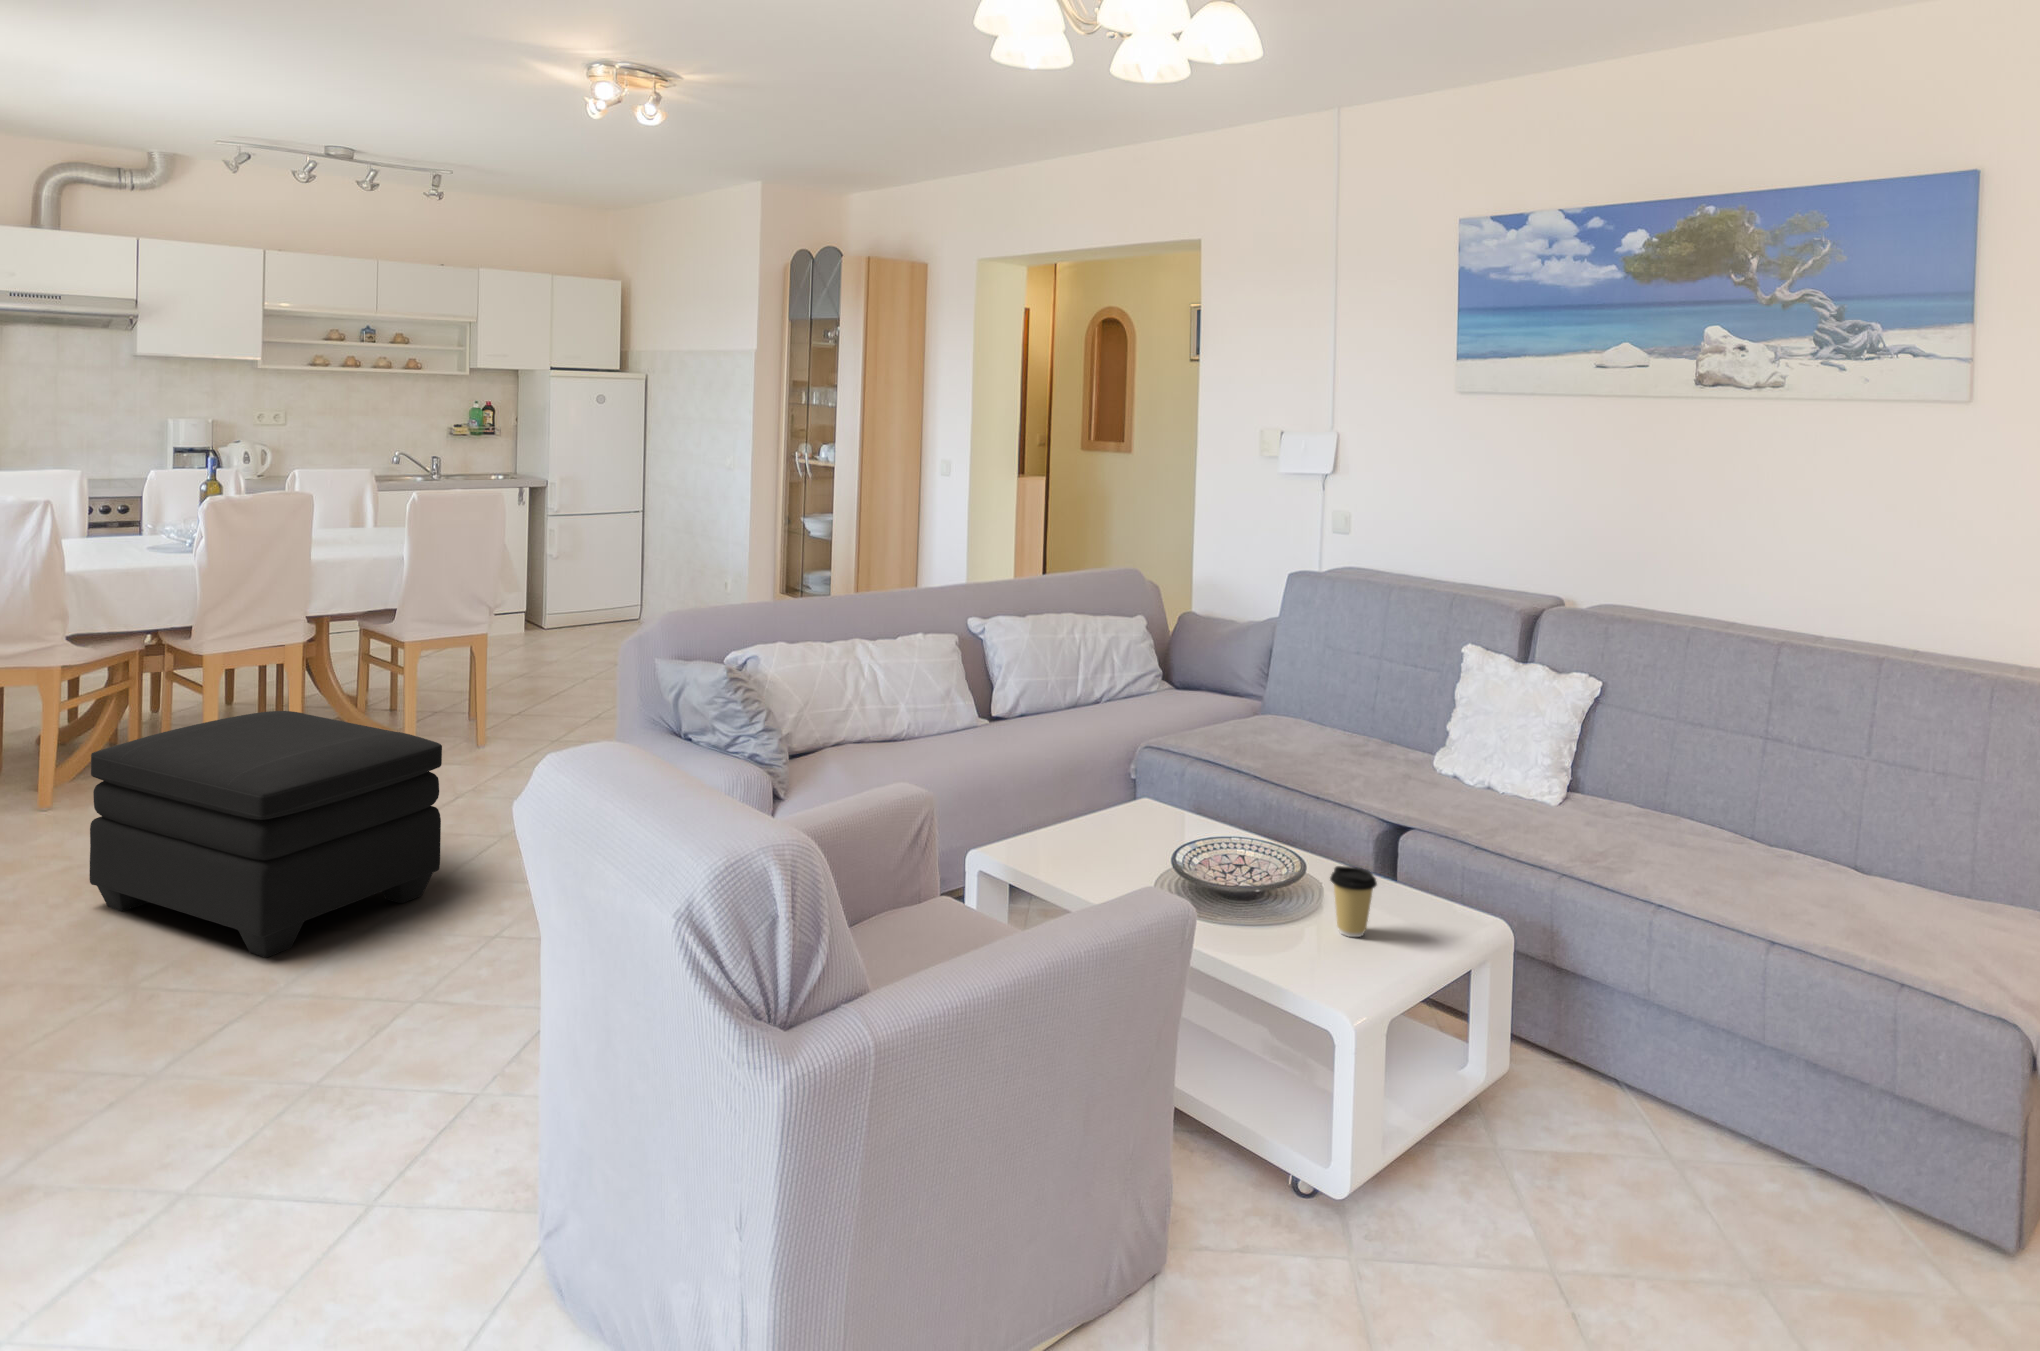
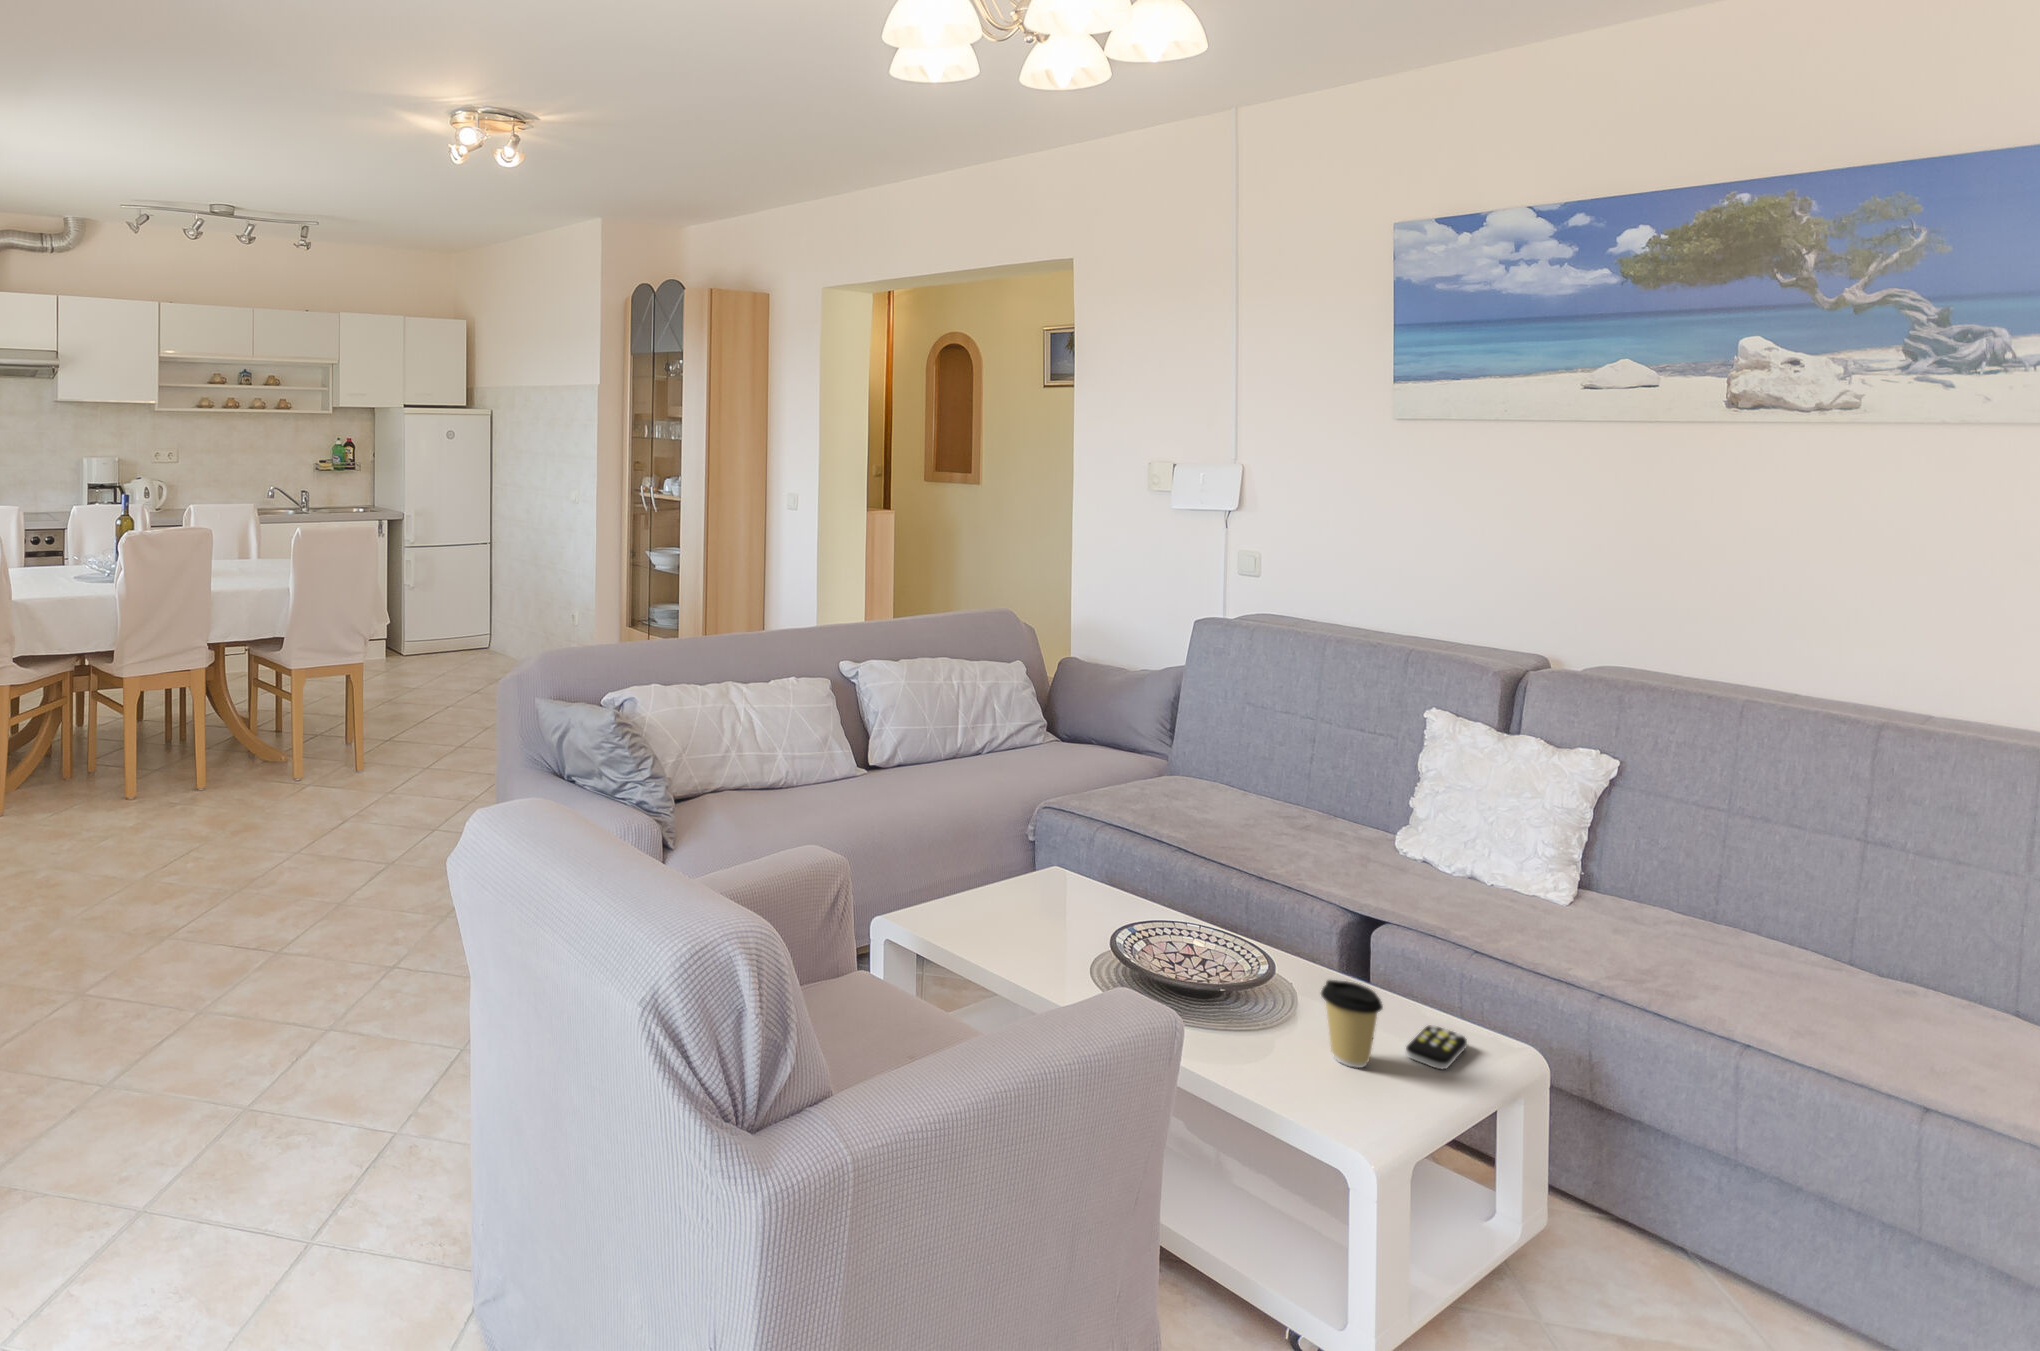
ottoman: present [90,711,442,958] -> none [31,738,335,984]
remote control: none [1398,901,1448,934] -> present [1406,1025,1467,1069]

